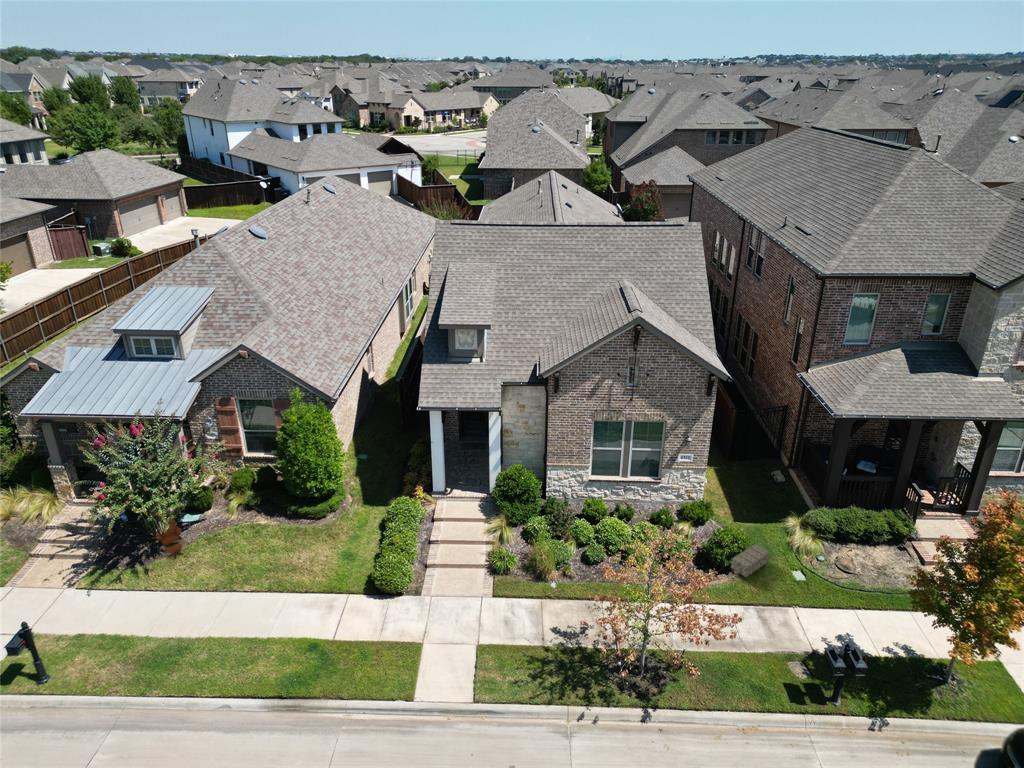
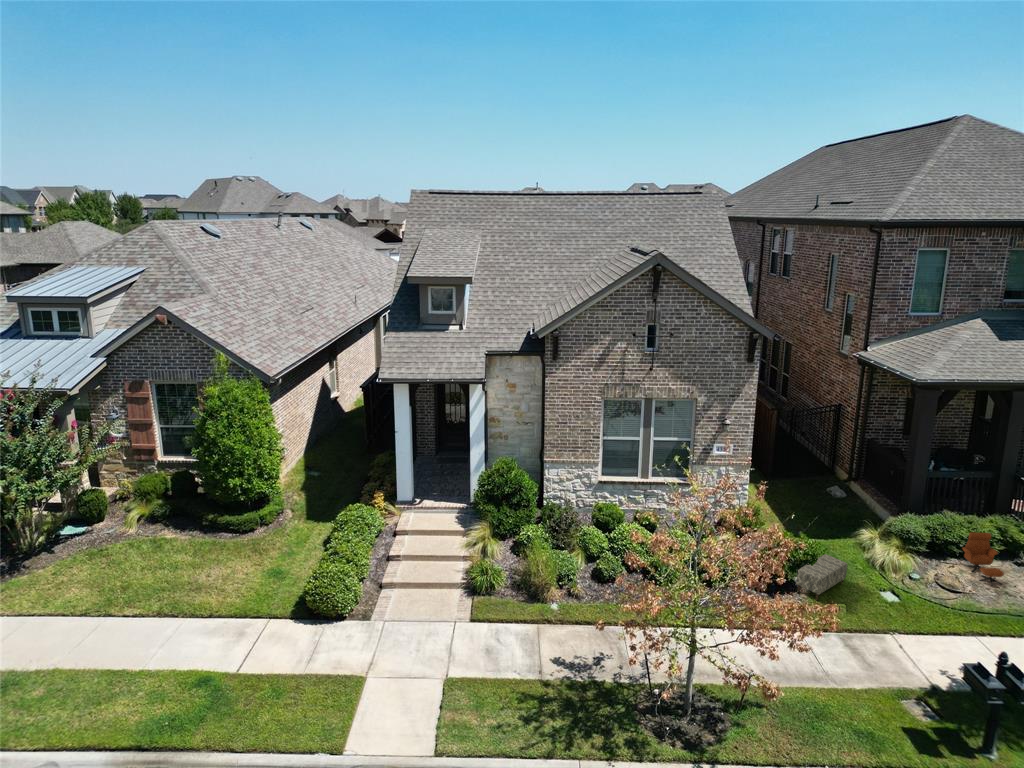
lounge chair: present [156,519,182,557] -> present [962,532,1004,586]

